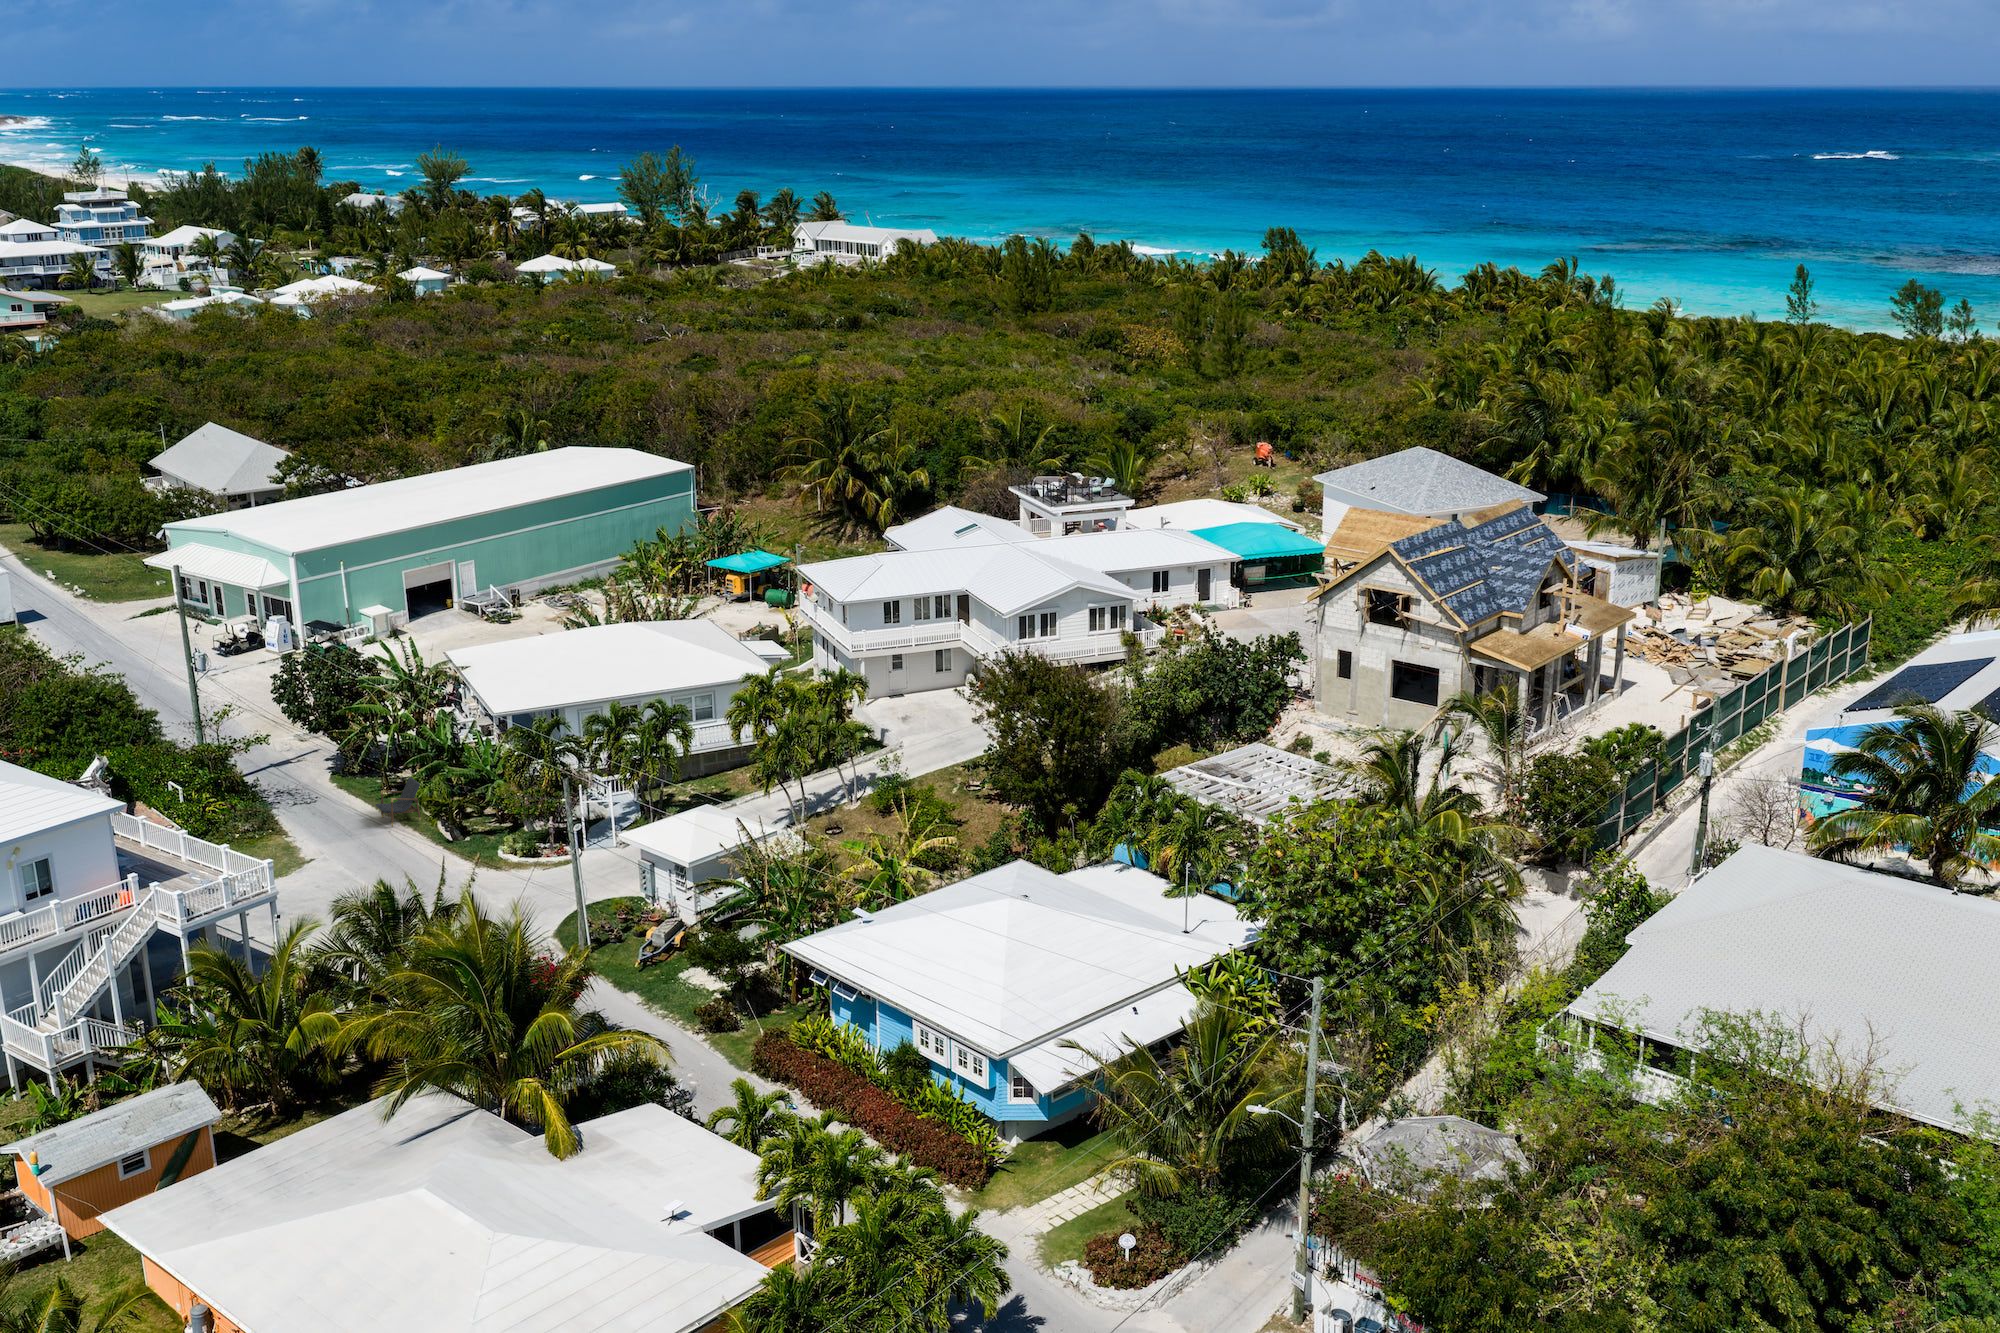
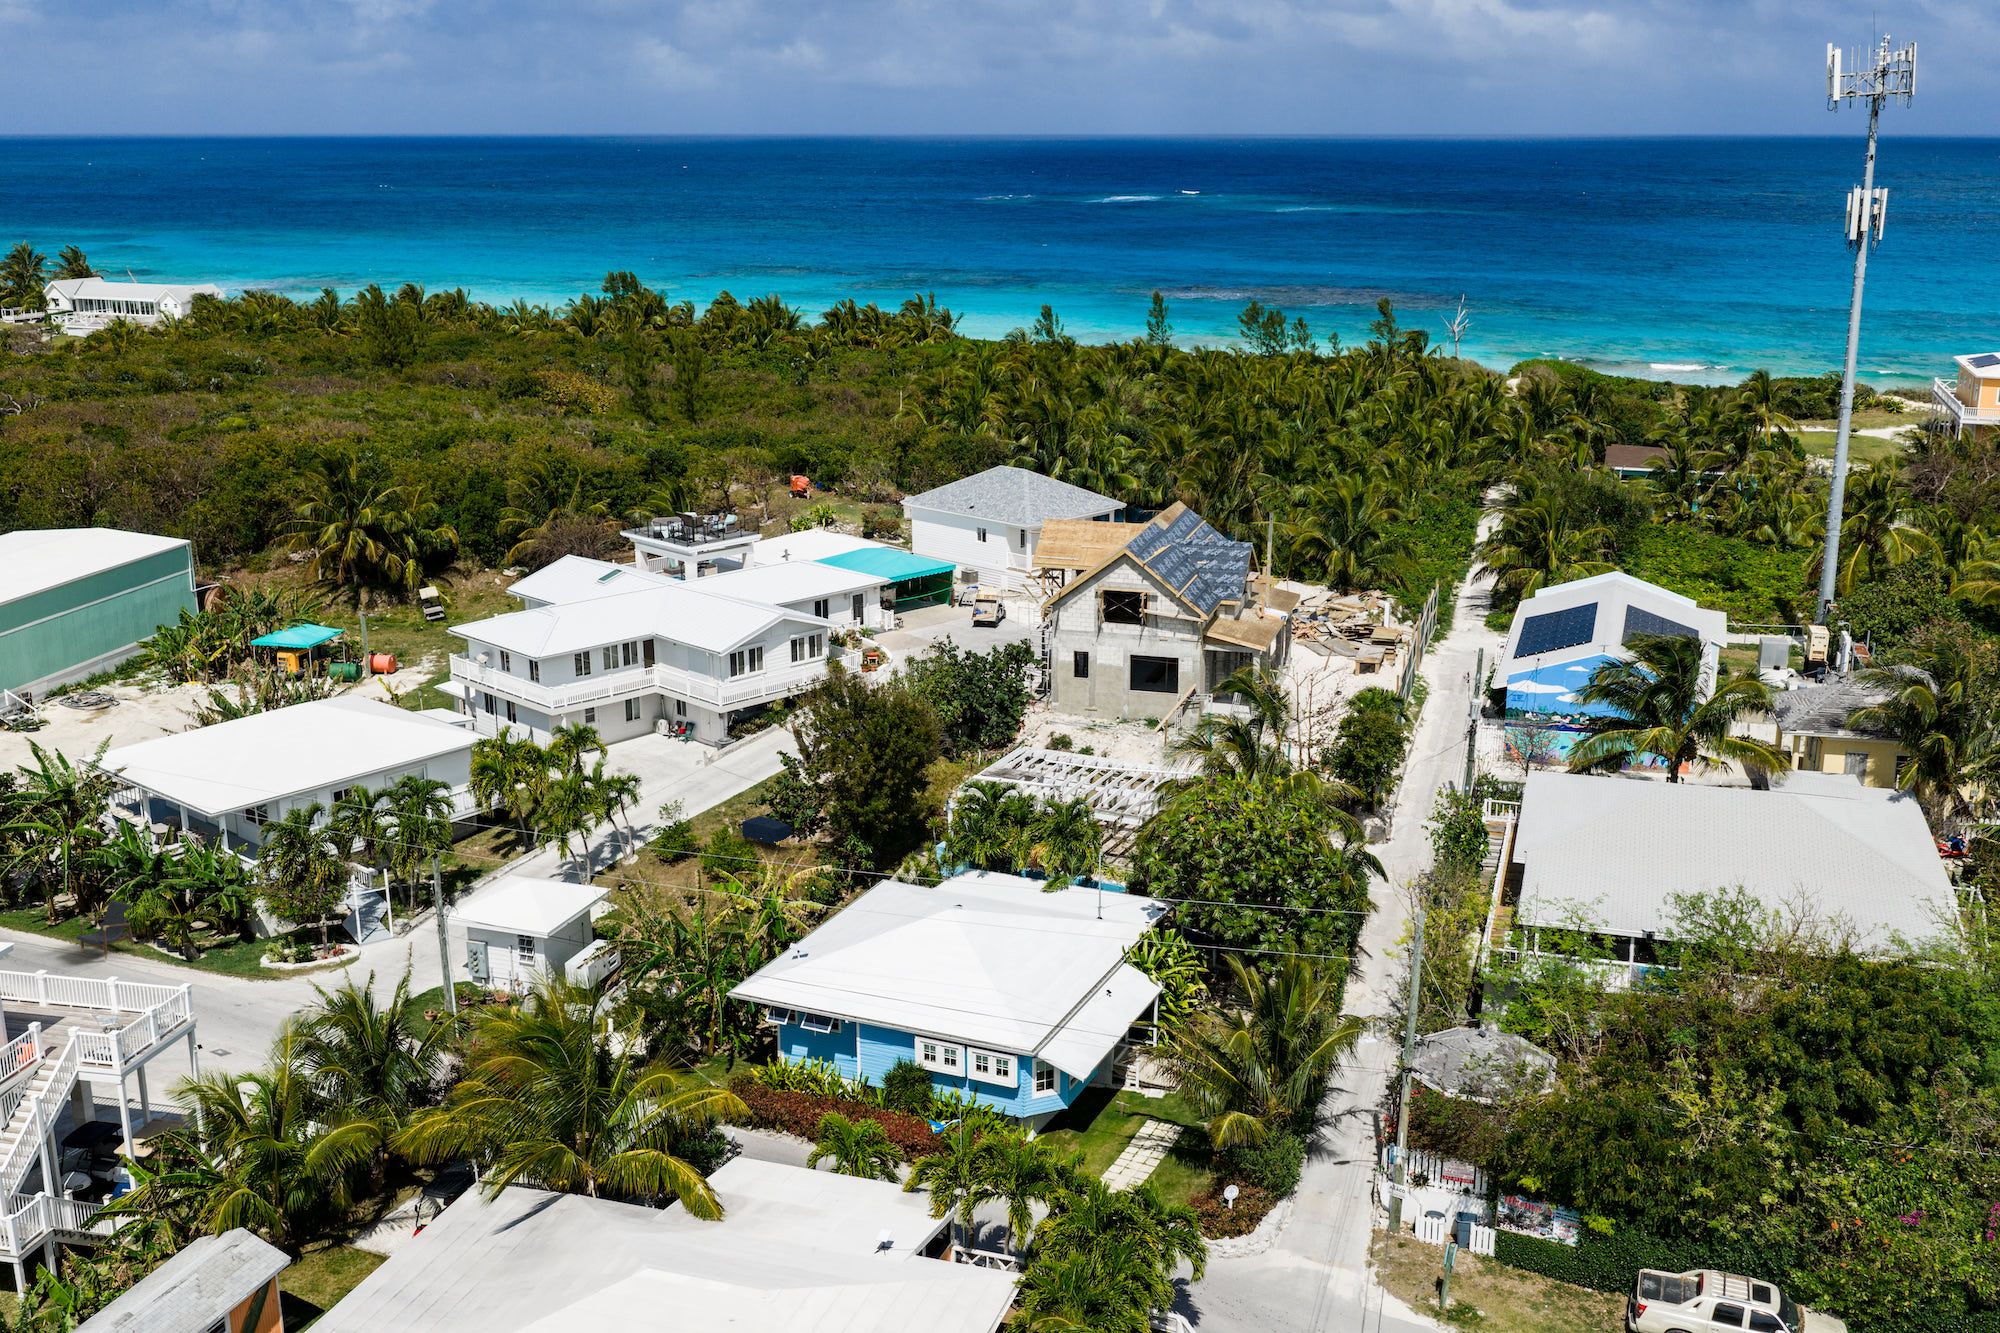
bench: none [961,774,1004,811] -> present [742,816,792,851]

